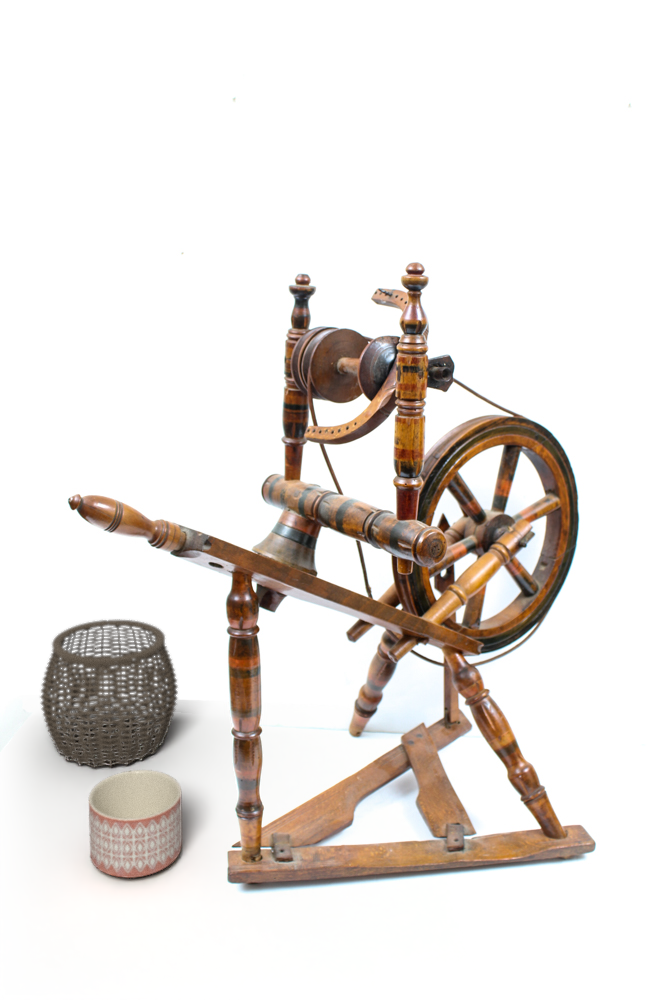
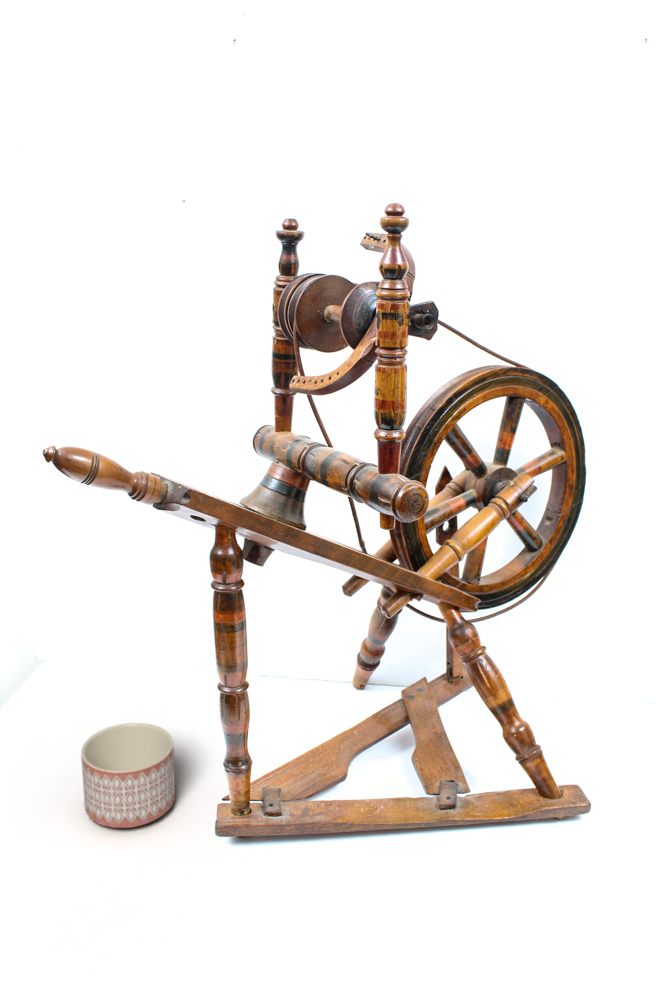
woven basket: present [41,620,178,767] -> none [44,574,180,720]

